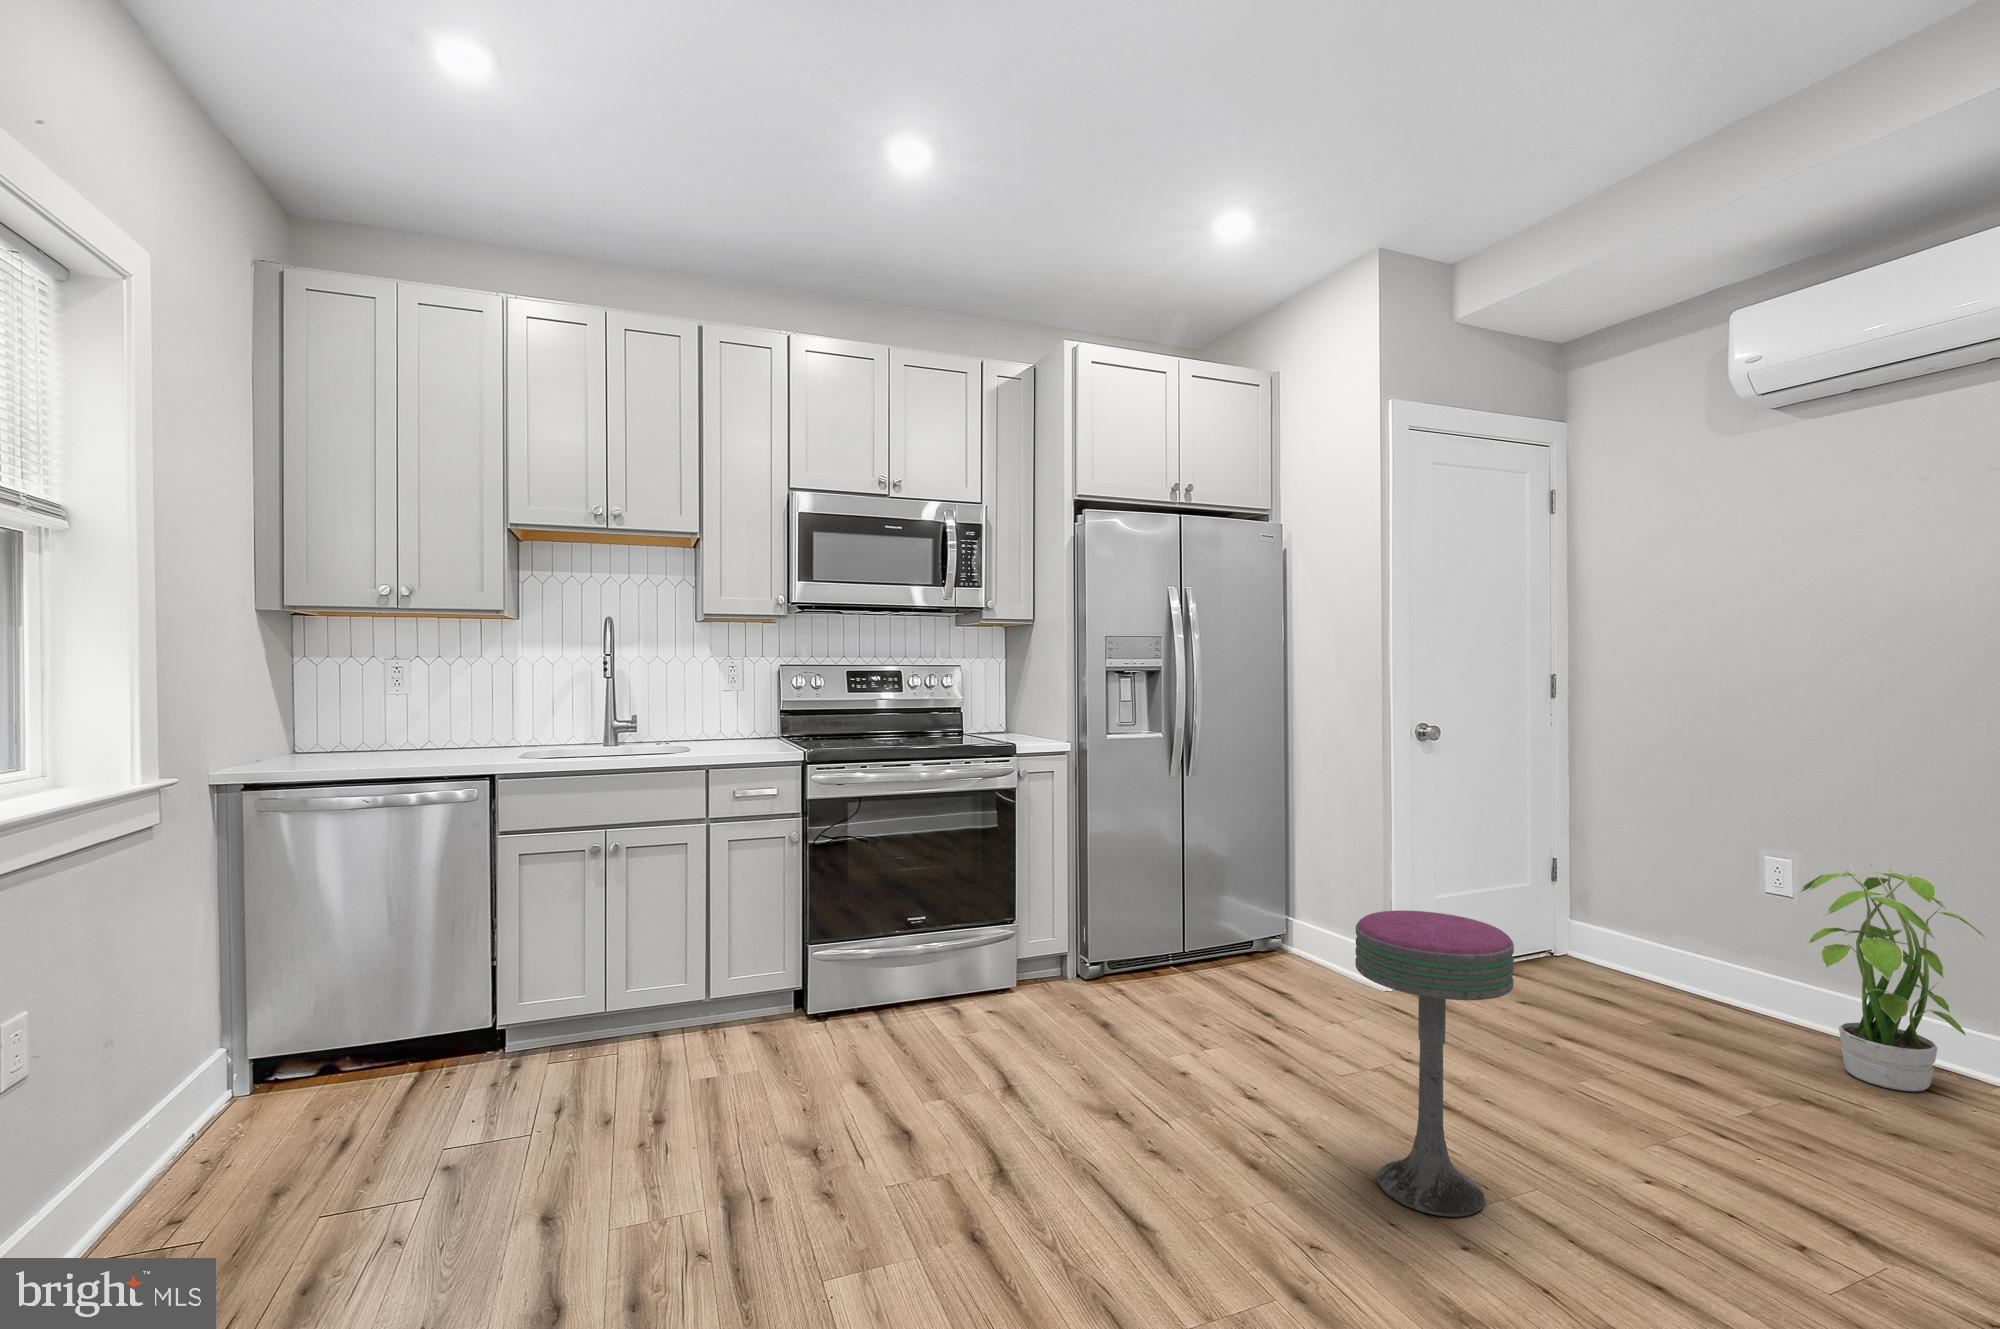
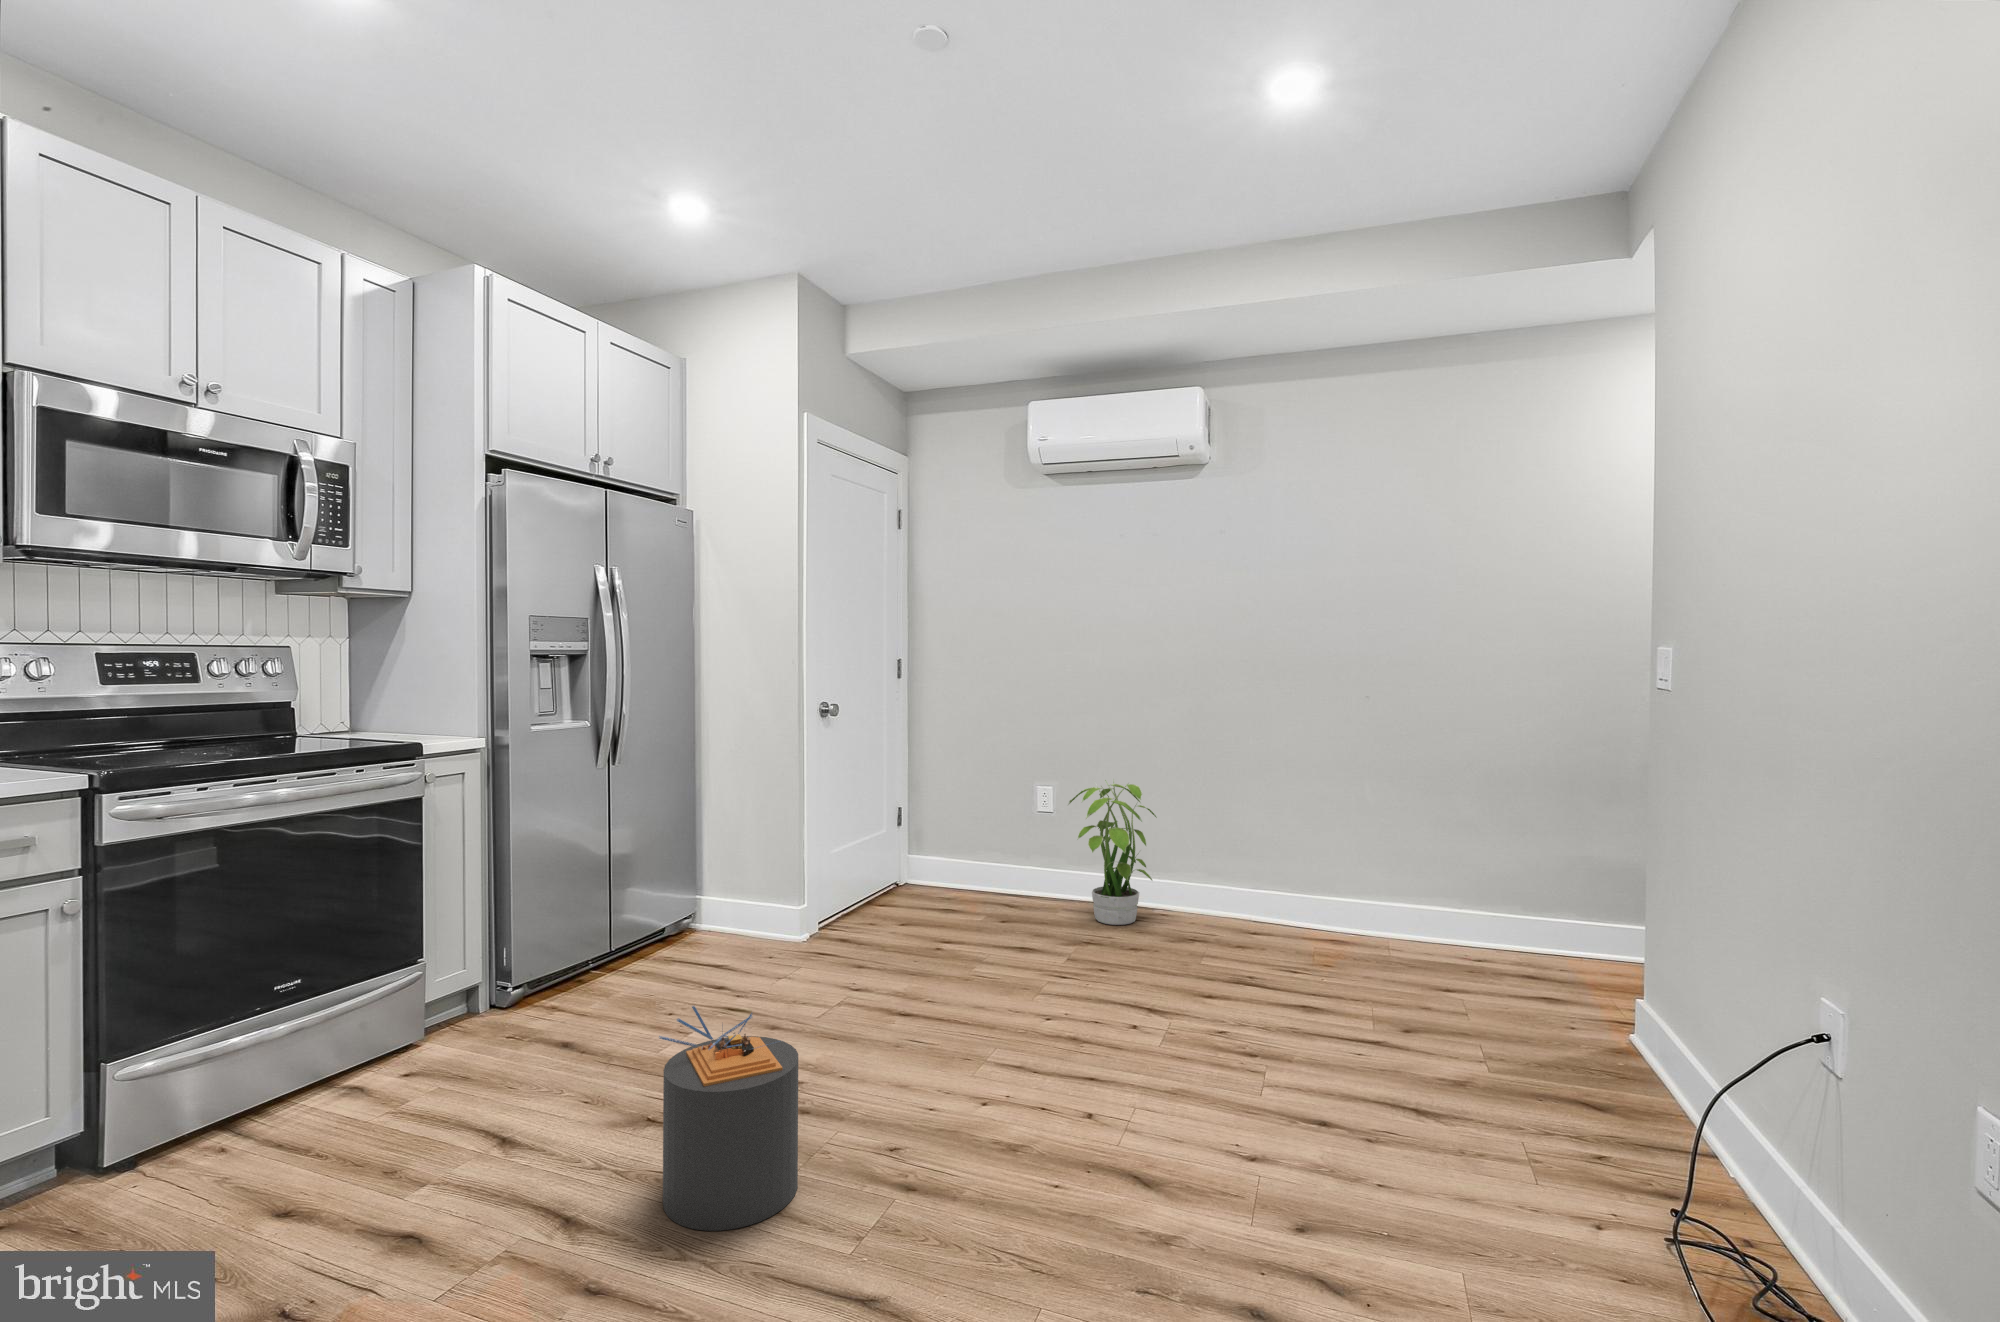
bar stool: present [1355,911,1514,1217] -> none [880,850,999,1095]
trash can: none [1068,1009,1200,1250] -> present [659,1006,798,1231]

